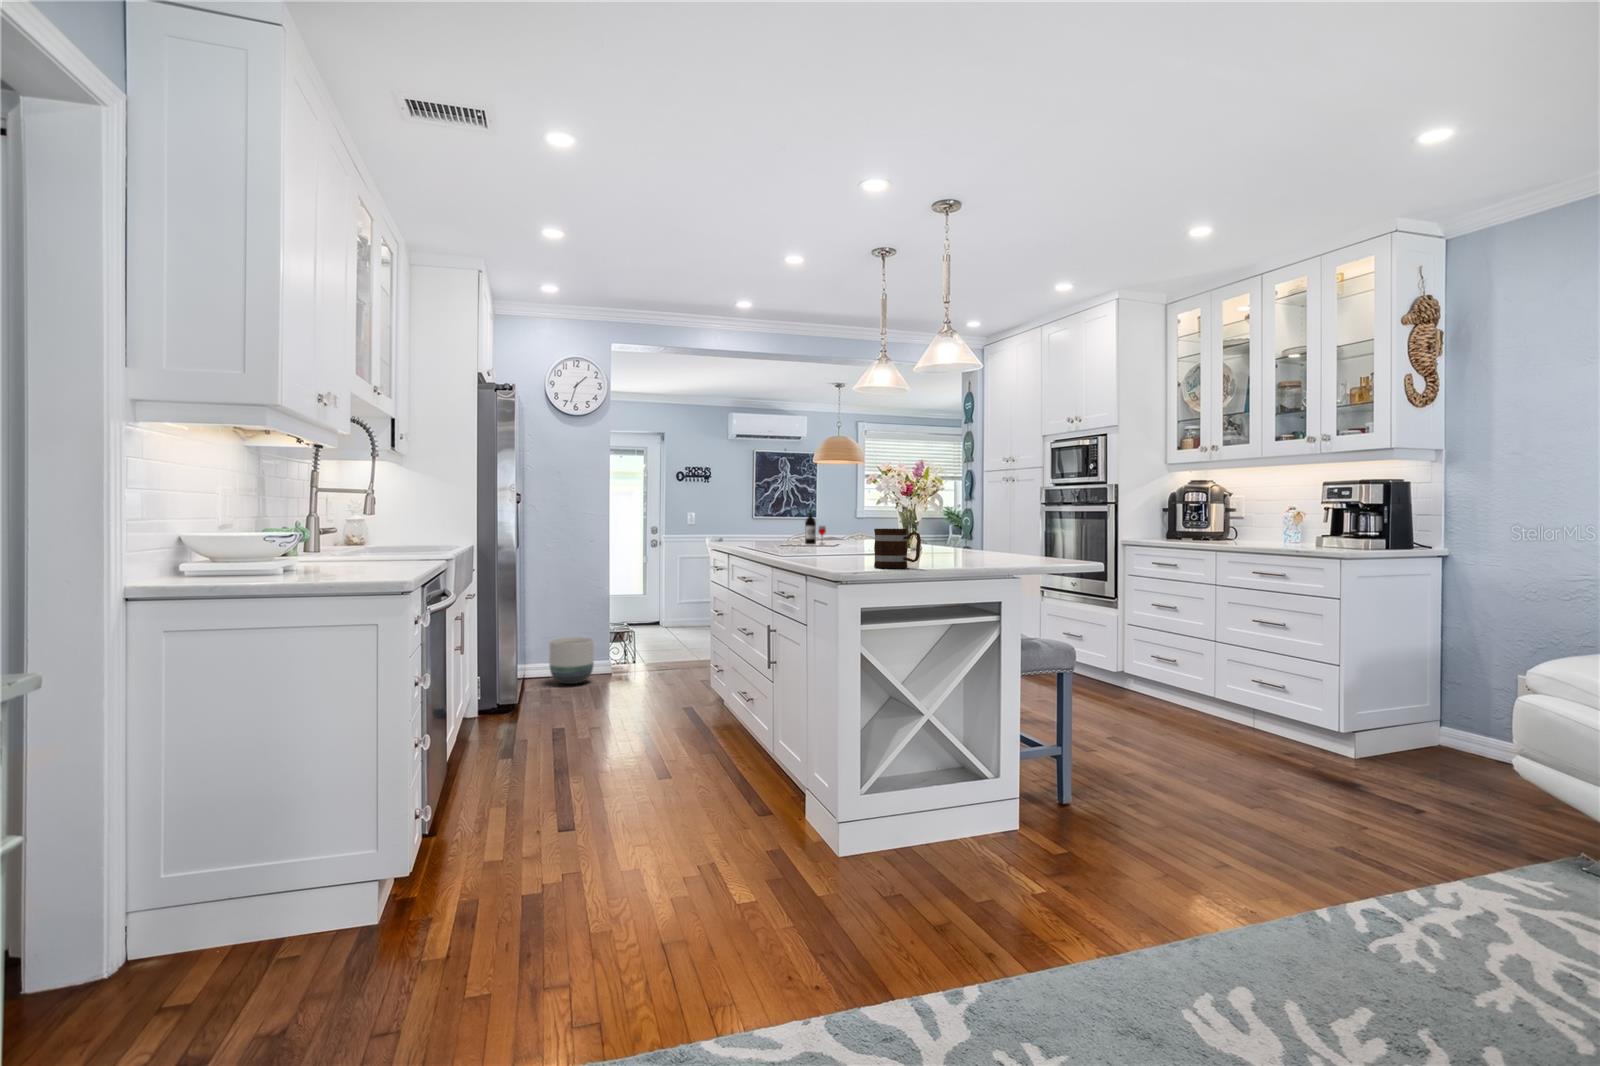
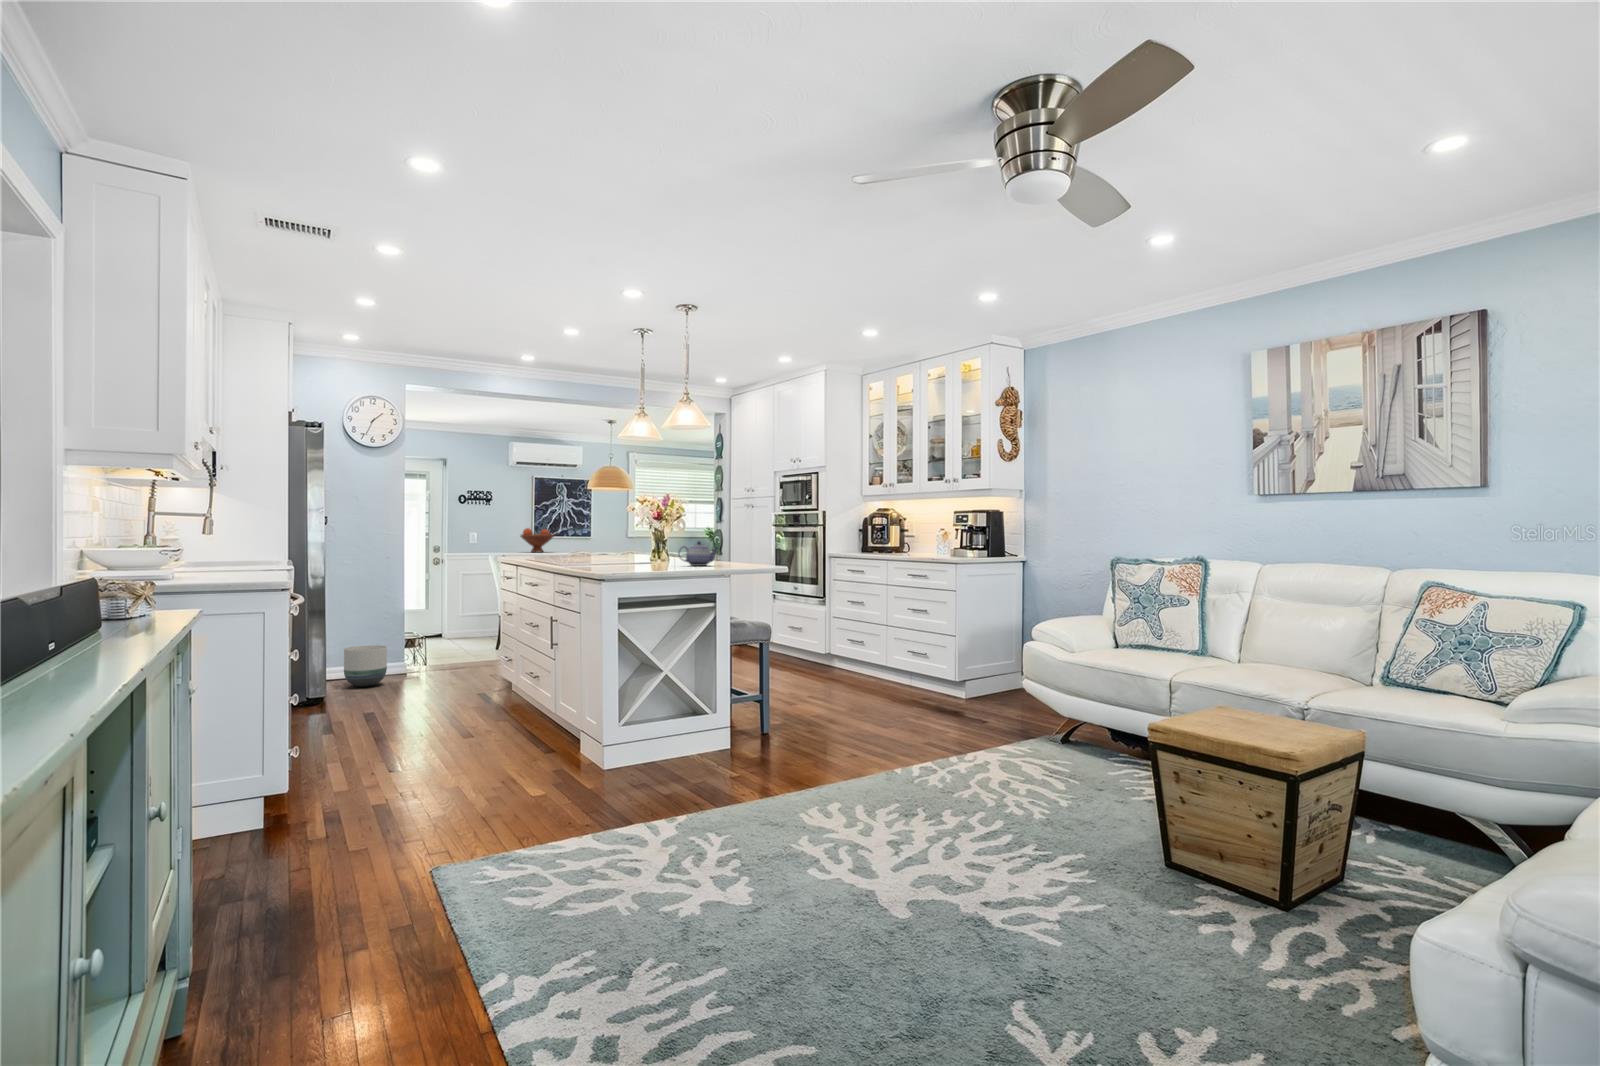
fruit bowl: none [739,507,776,534] -> present [520,528,554,552]
wine bottle: present [793,509,836,546] -> none [558,530,610,560]
teapot: none [941,524,1001,560] -> present [678,542,718,566]
mug: present [874,529,921,568] -> none [627,544,658,570]

